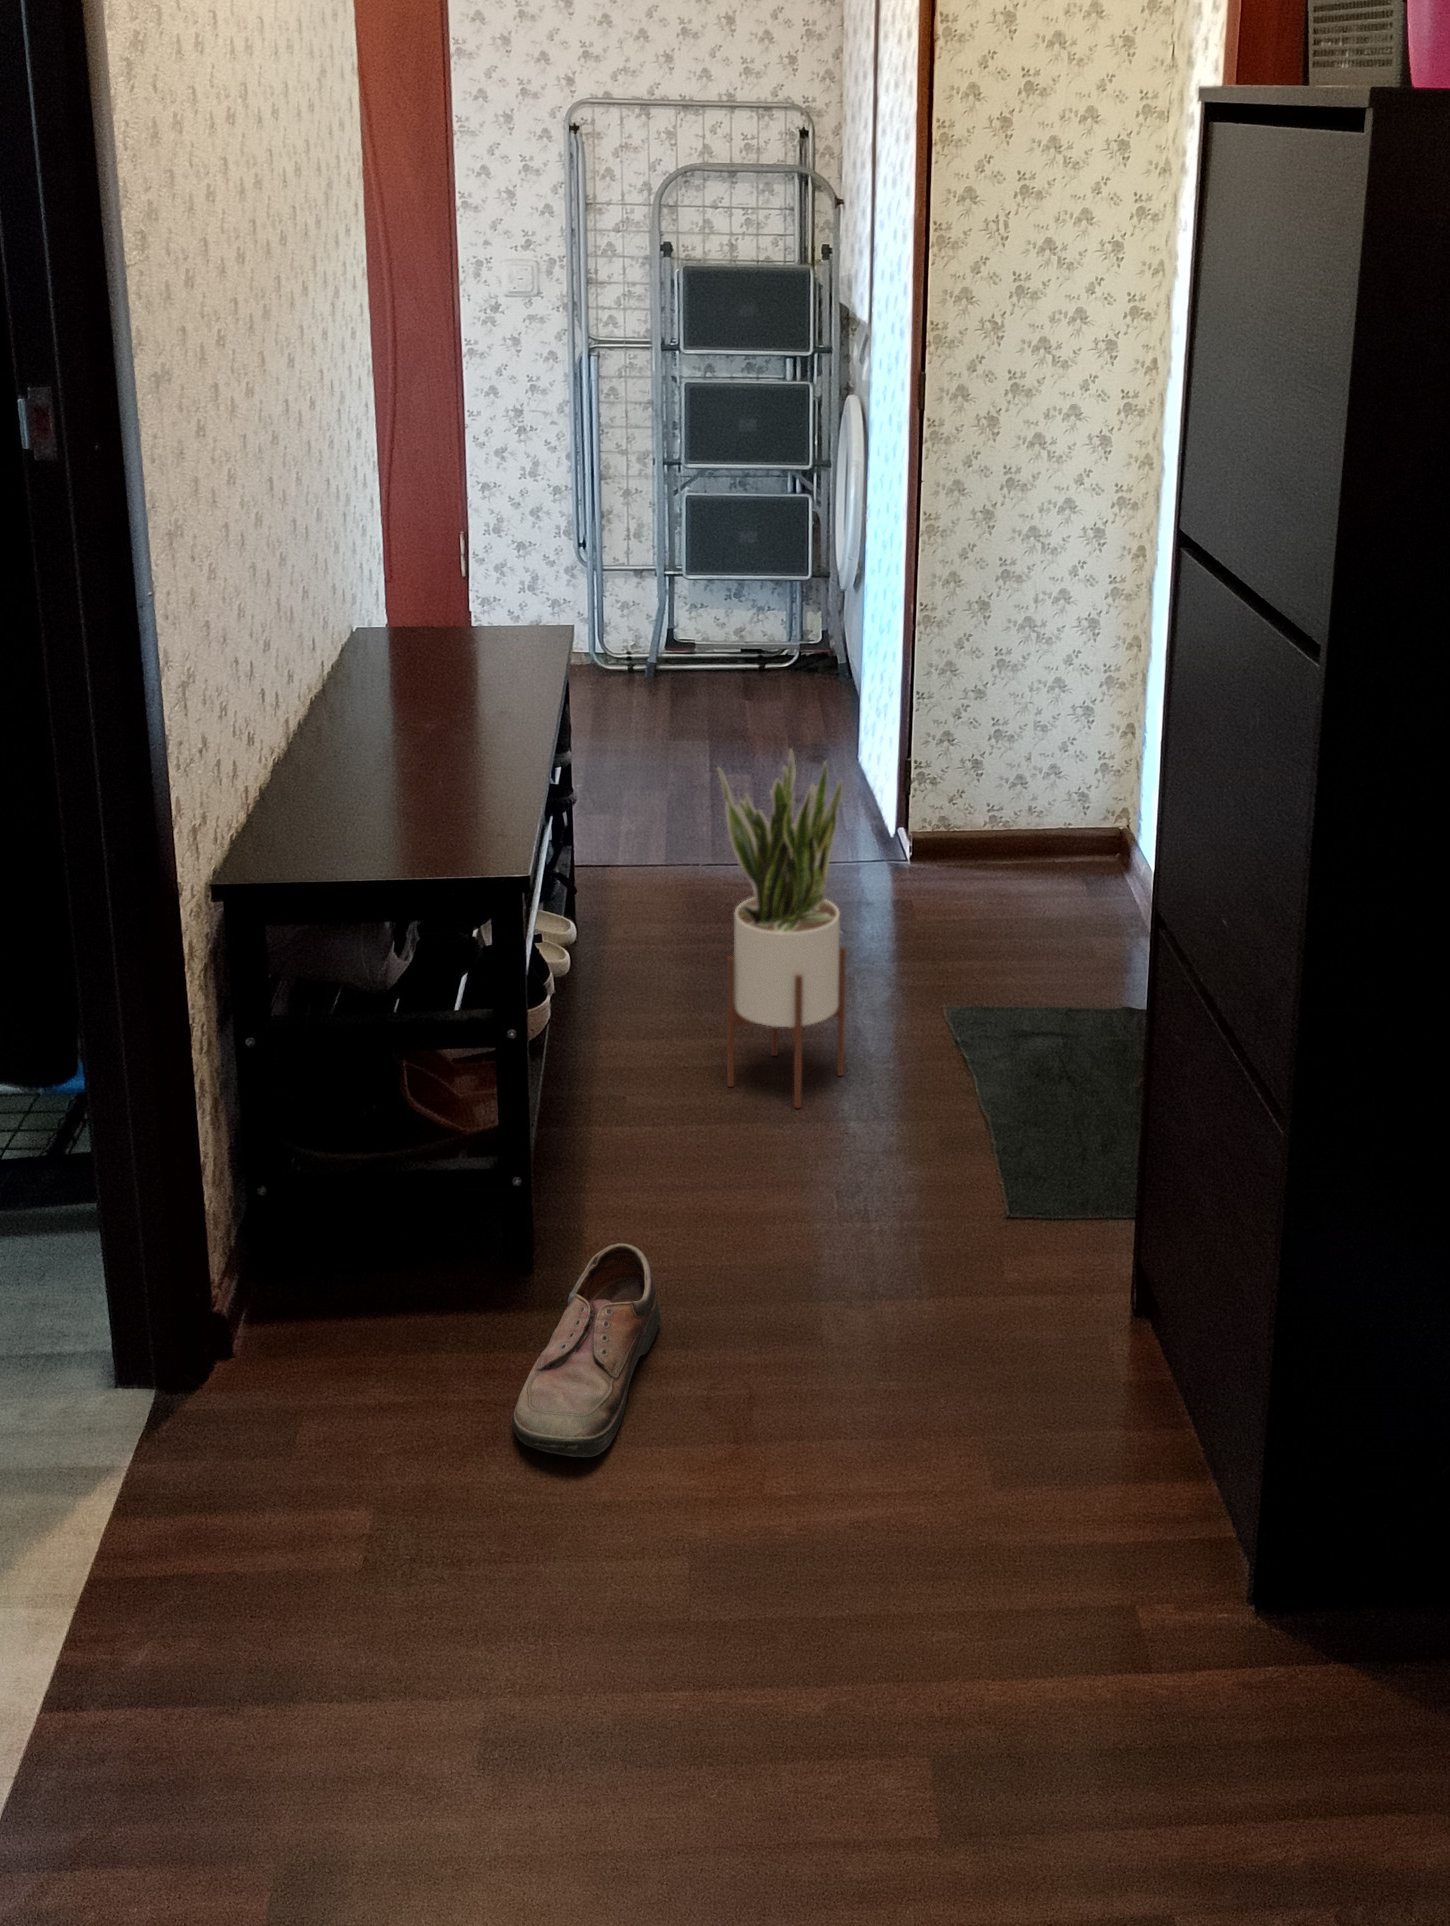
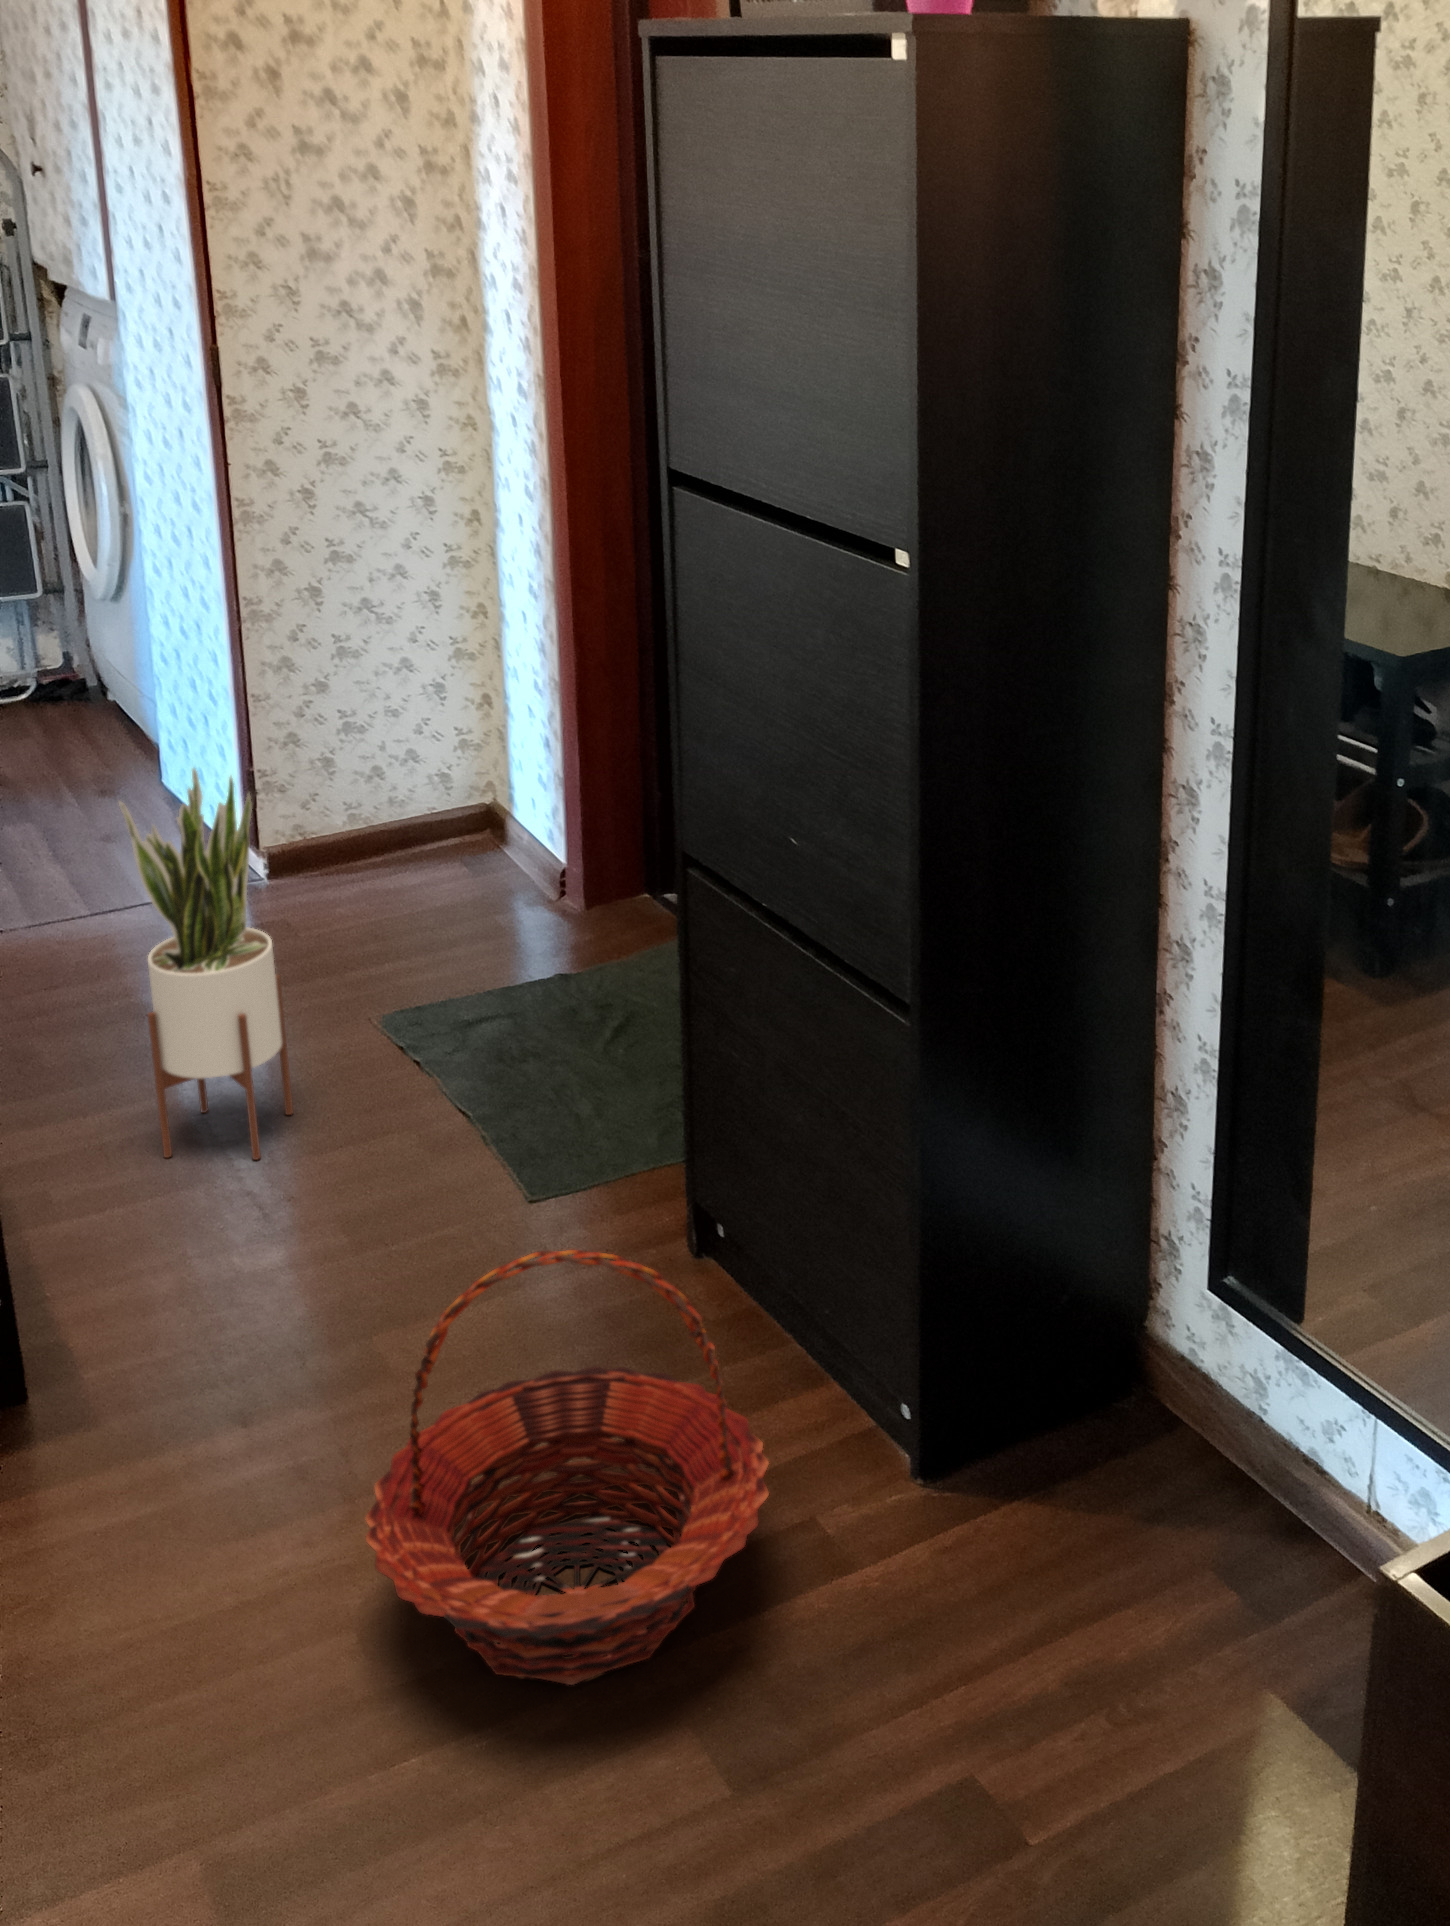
shoe: present [512,1243,660,1457] -> none [71,1348,206,1602]
basket: none [705,1252,1083,1668] -> present [366,1250,769,1685]

